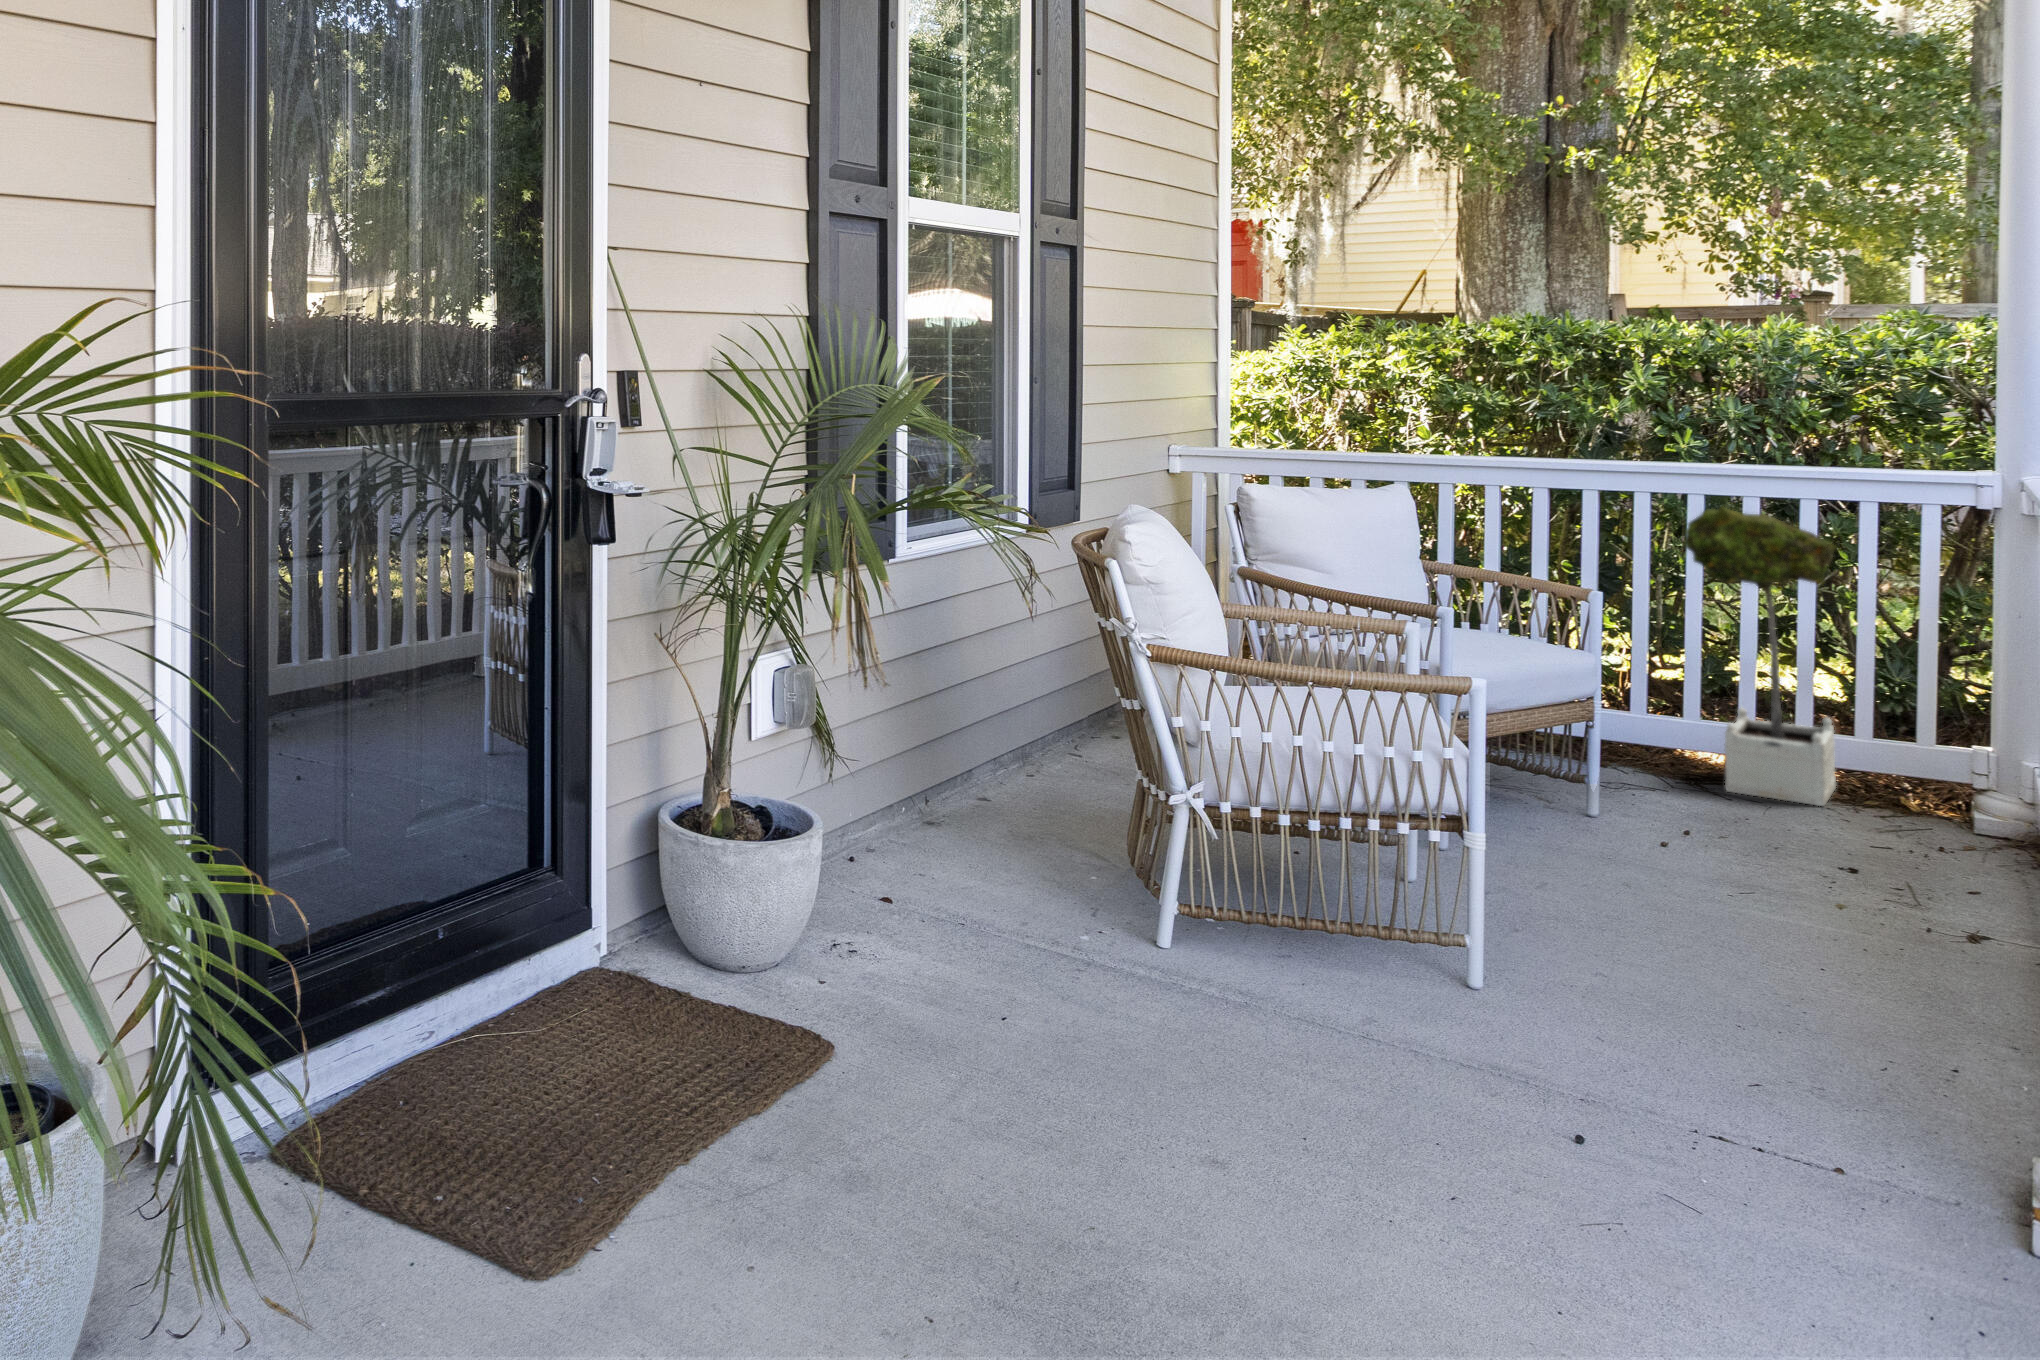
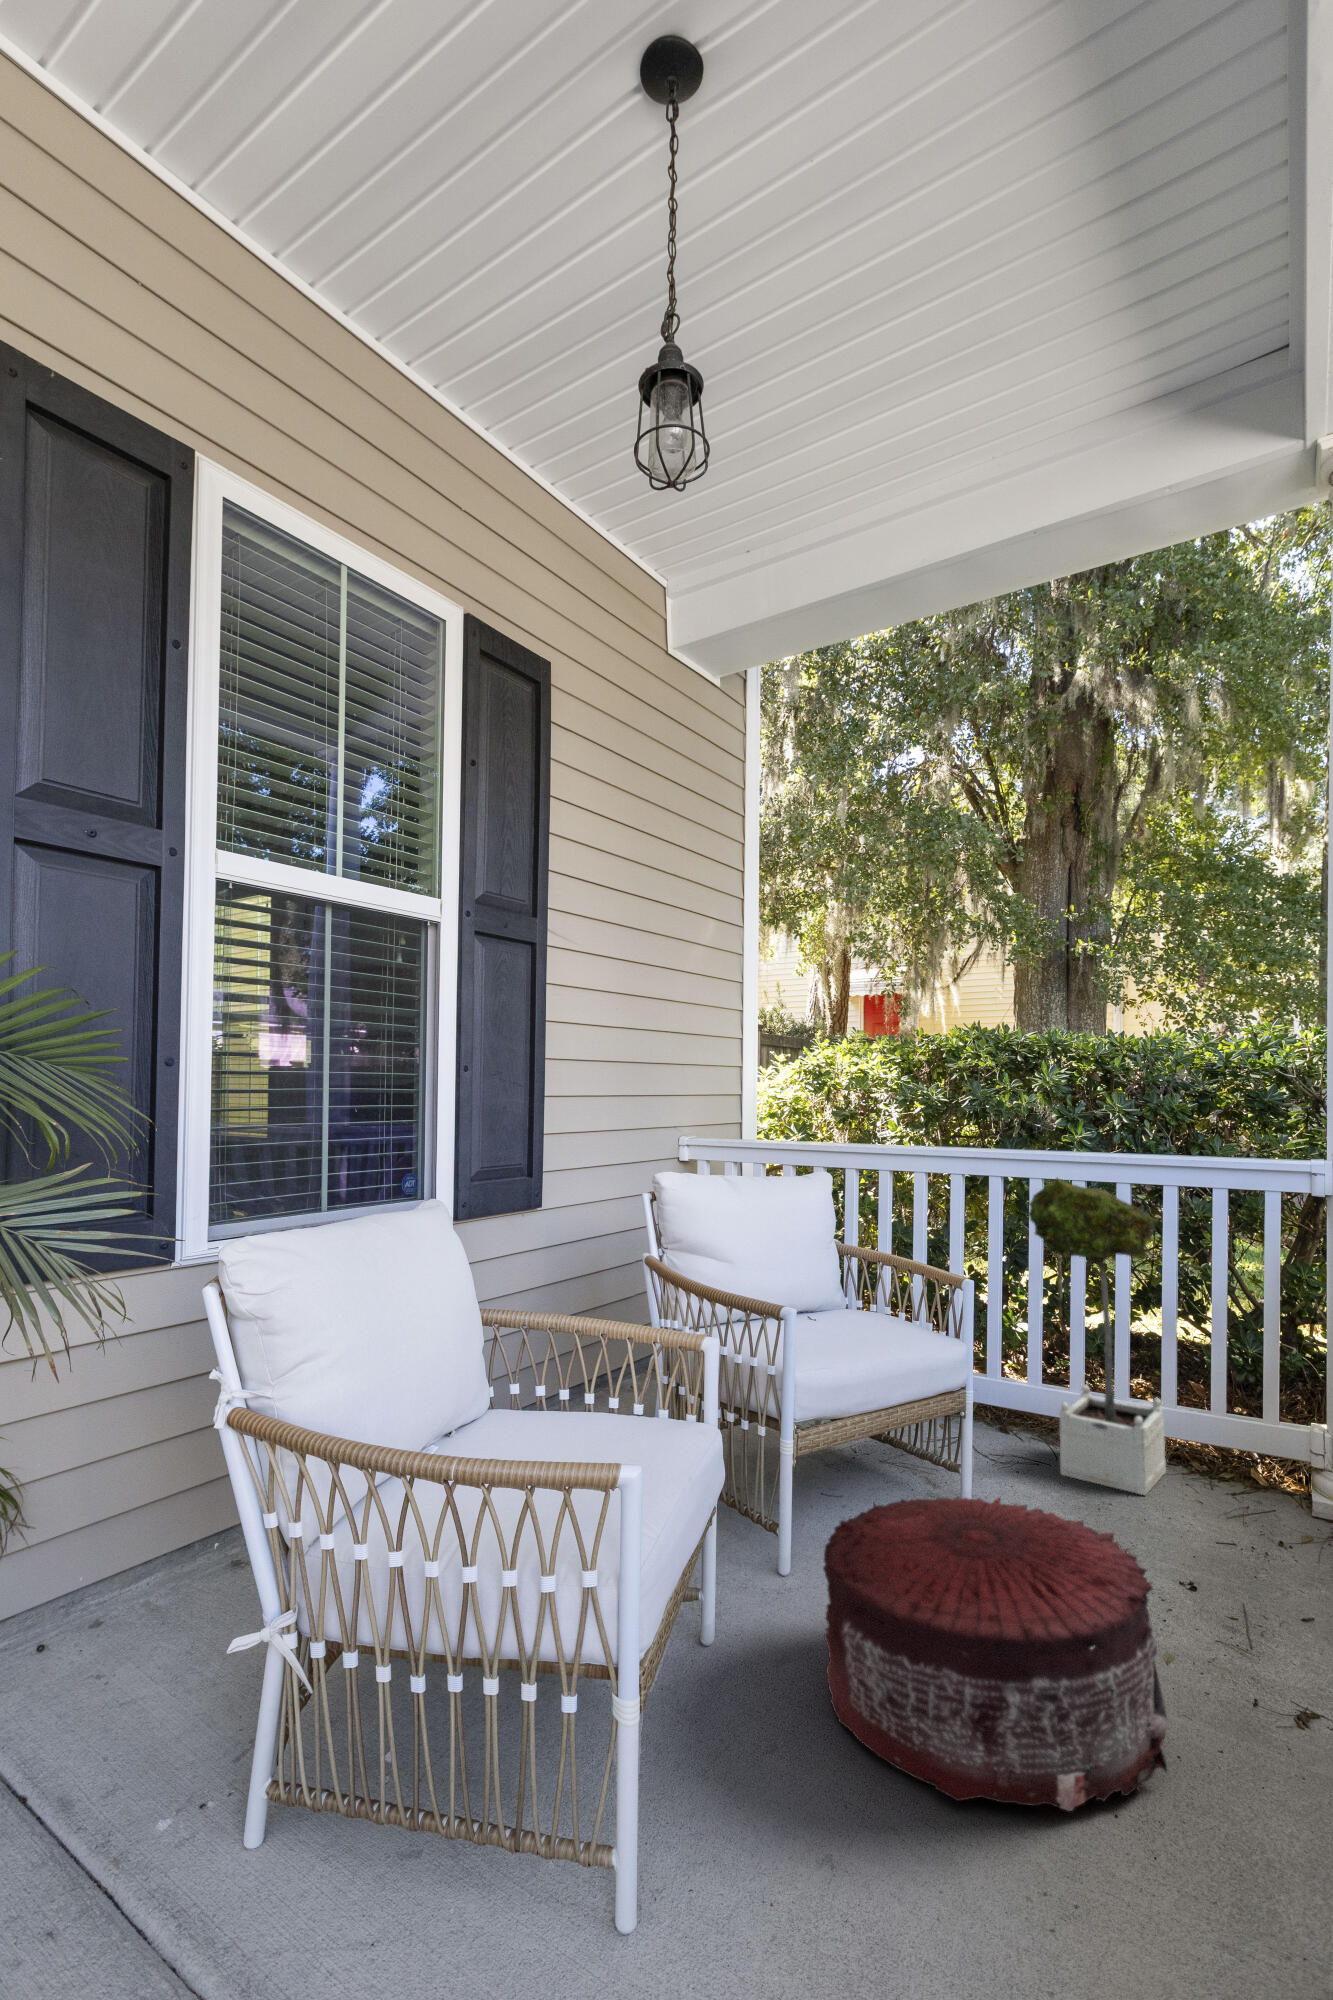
pouf: none [1609,786,1939,982] -> present [823,1497,1167,1811]

